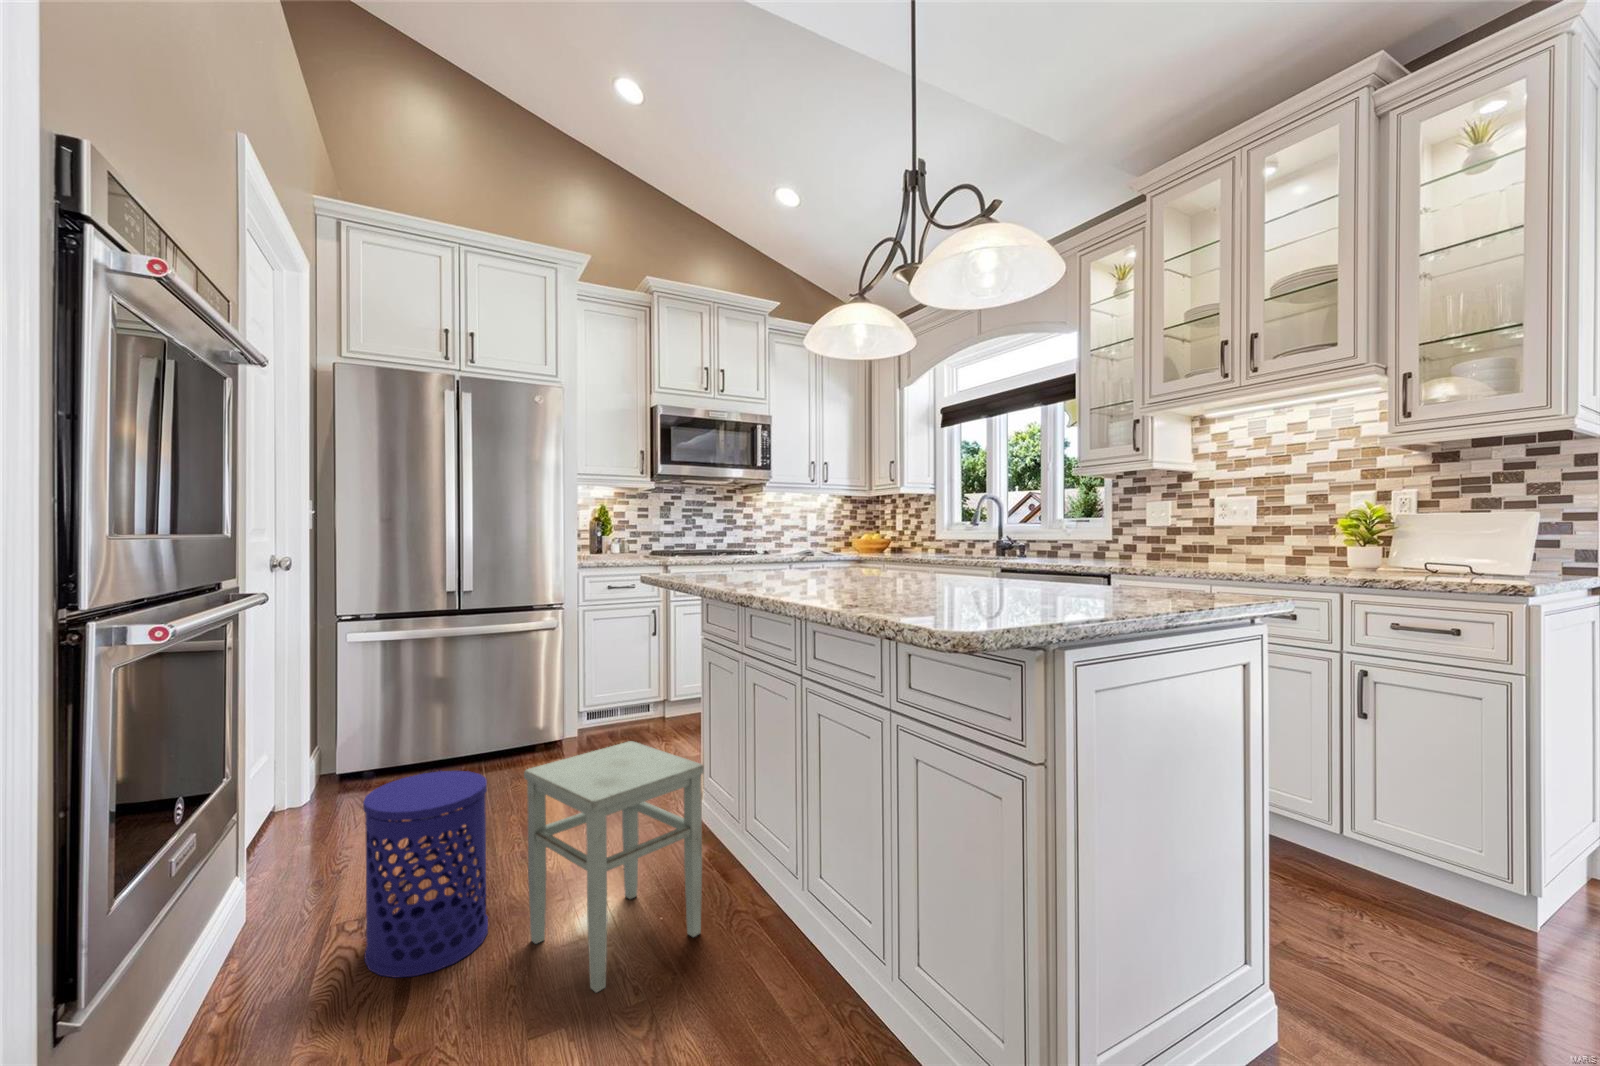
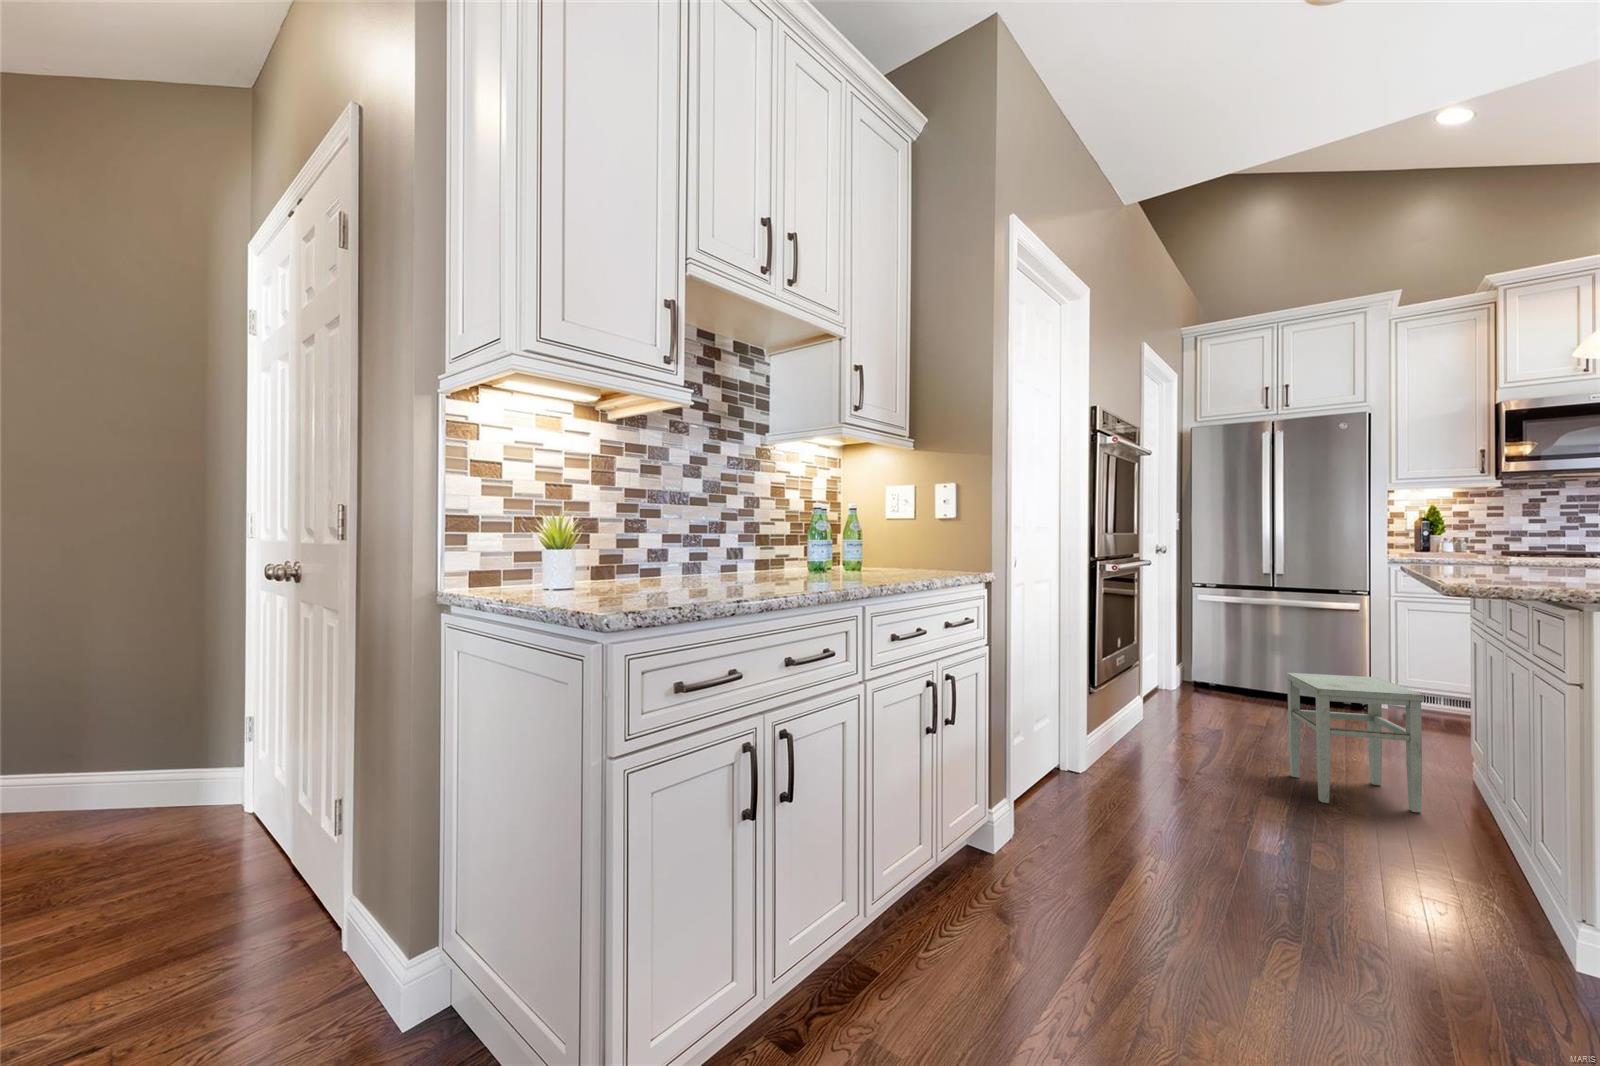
waste bin: present [363,771,488,978] -> none [1194,667,1266,767]

